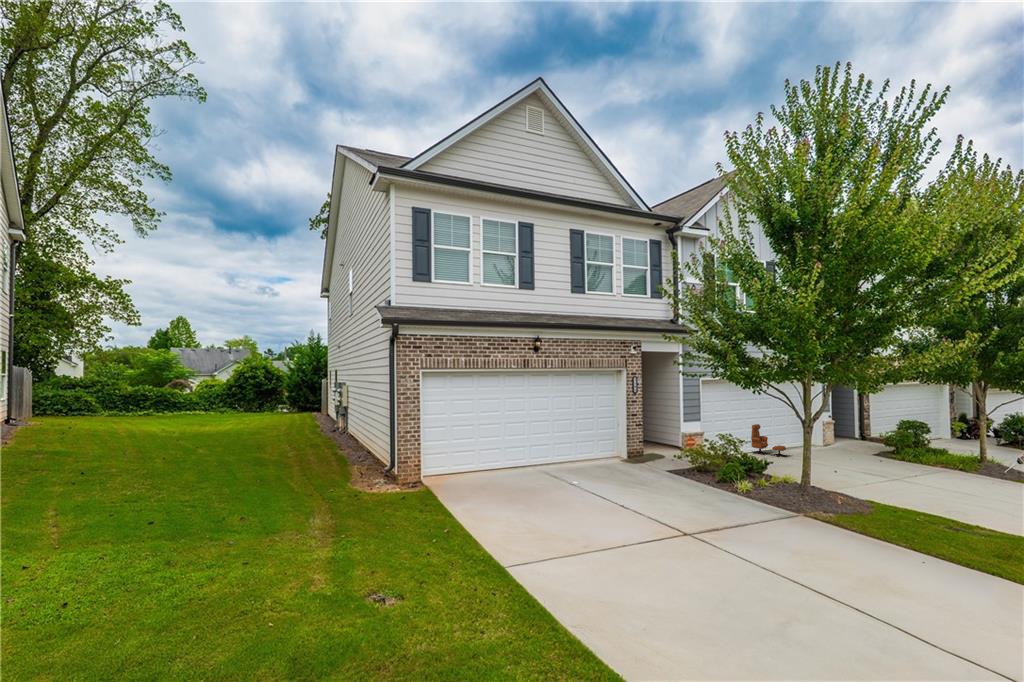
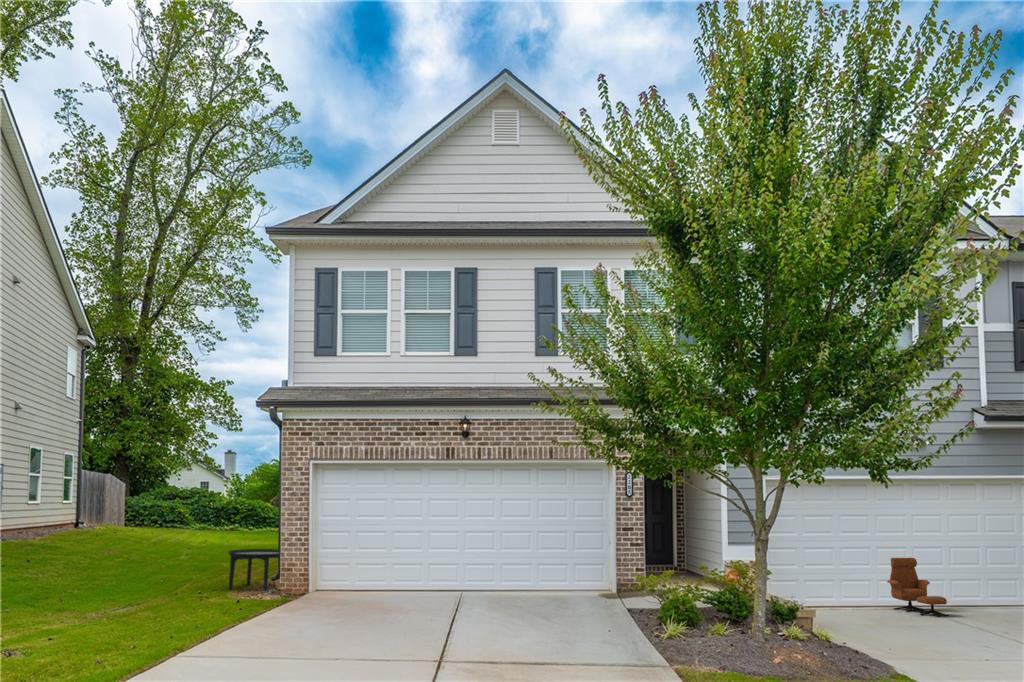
round table: none [333,443,388,483] -> present [228,549,279,591]

